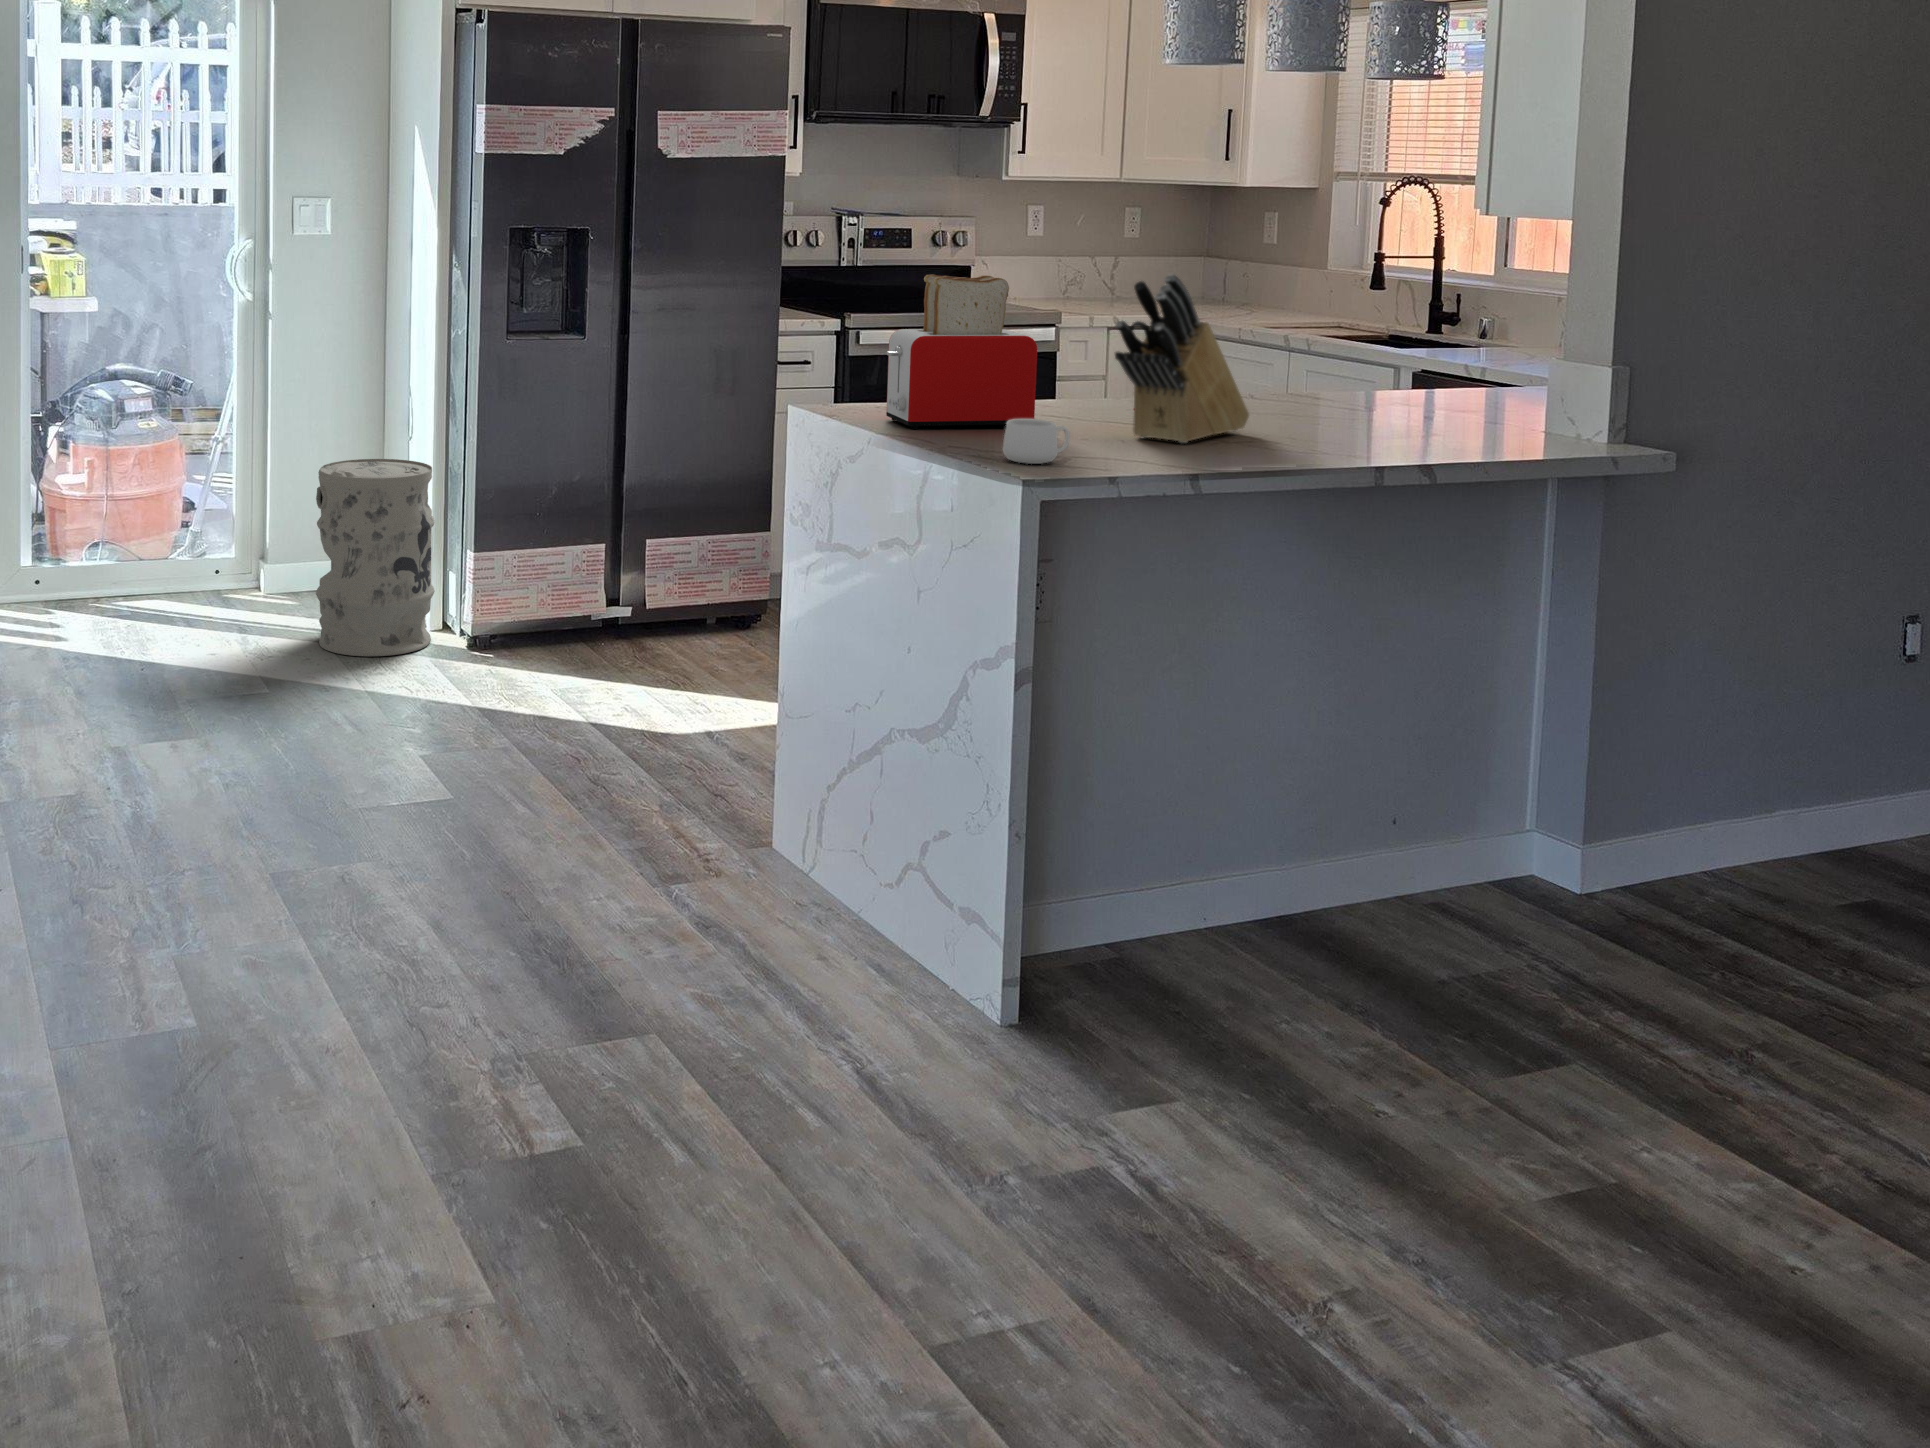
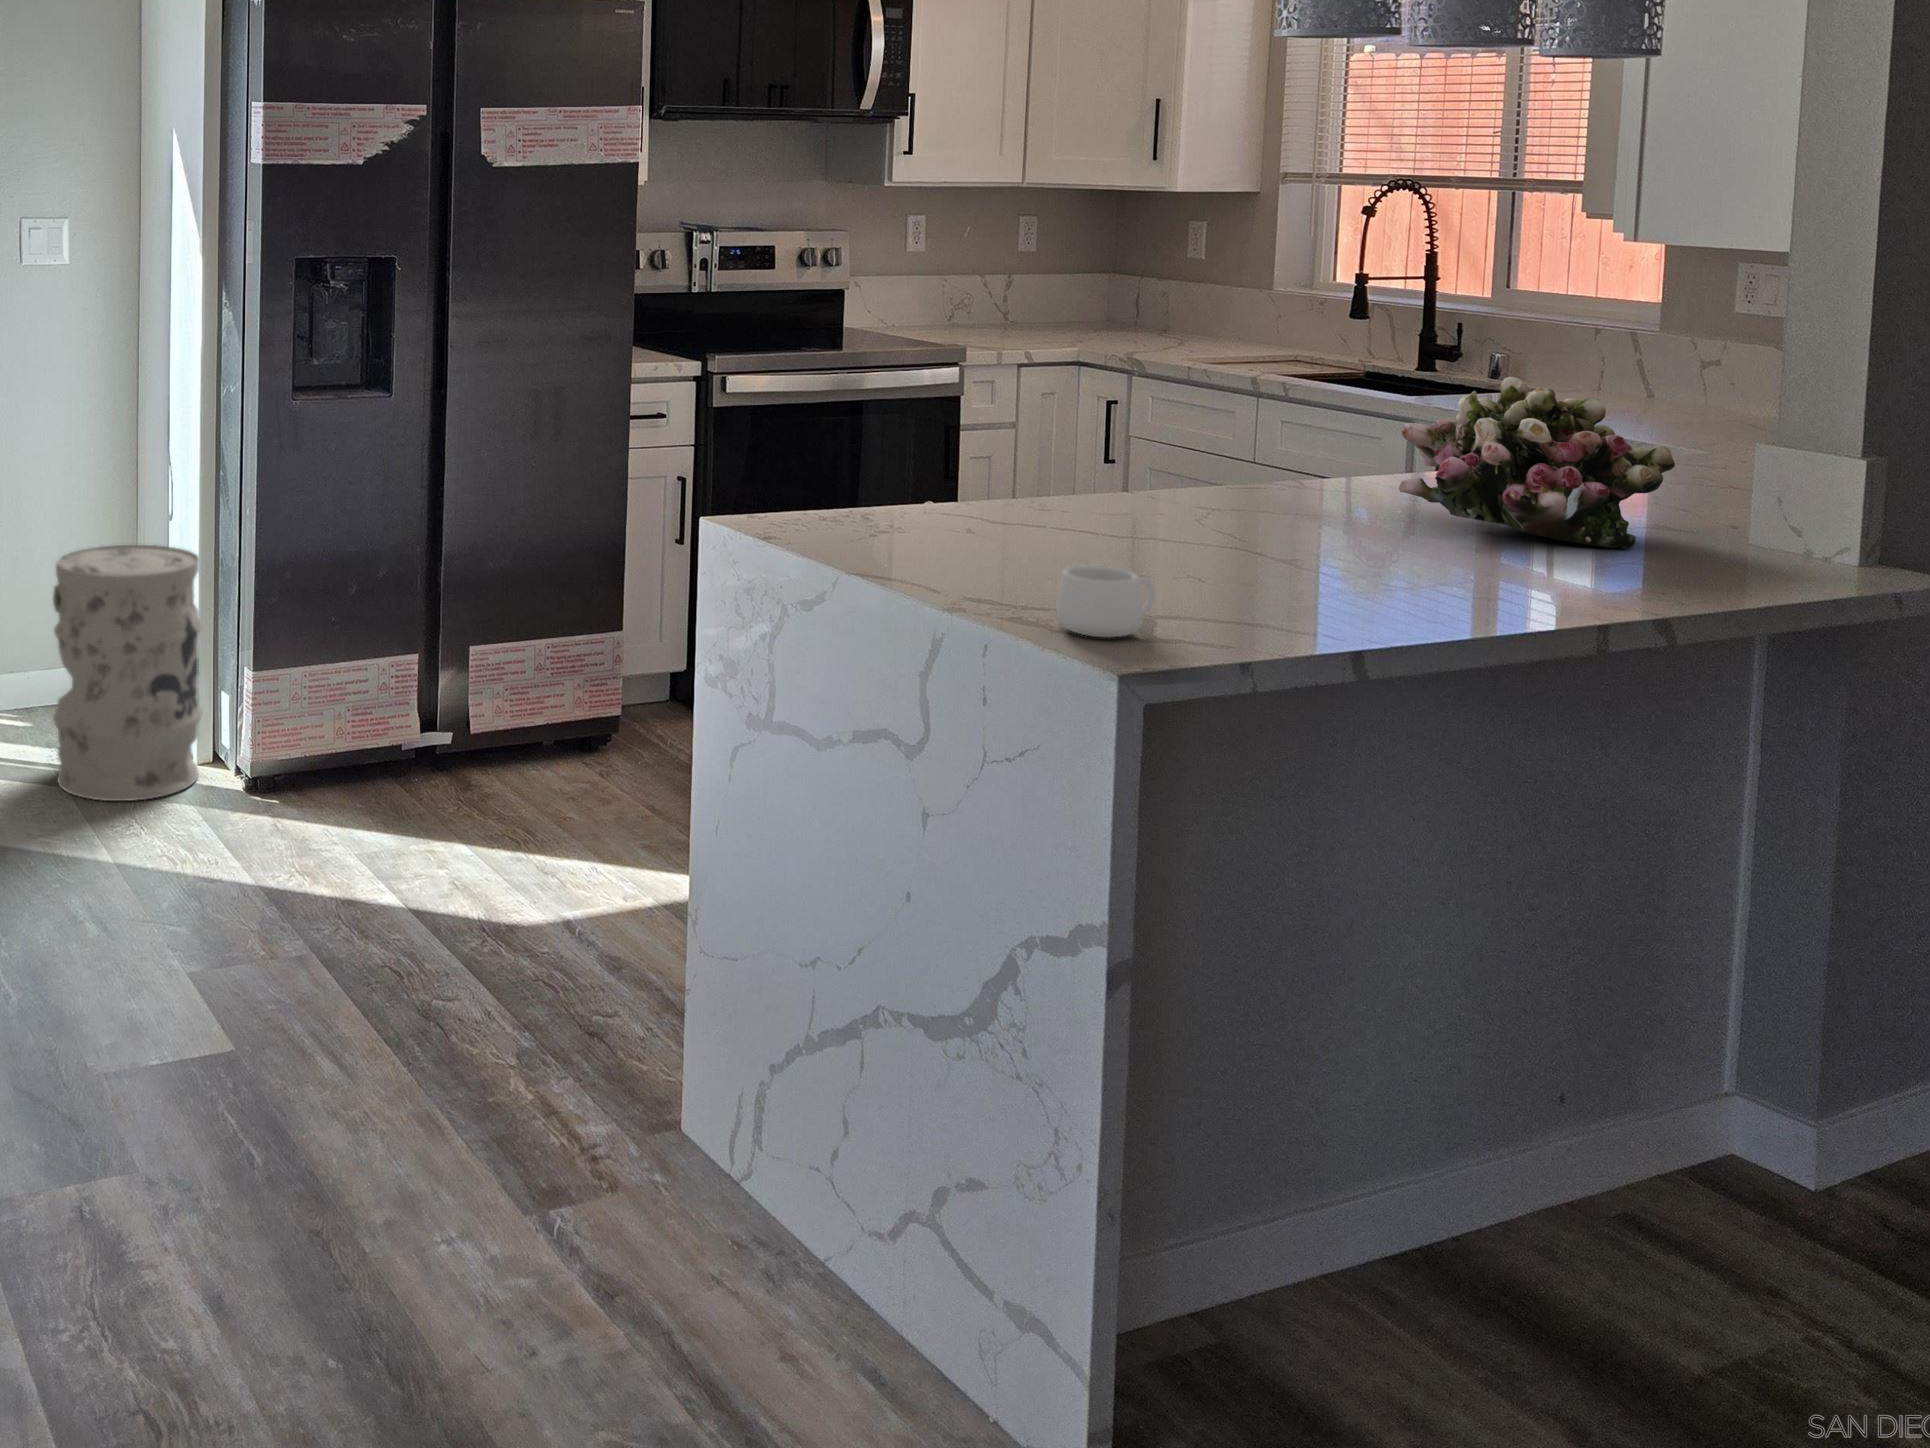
knife block: present [1115,274,1249,443] -> none [1191,341,1361,585]
toaster: present [886,275,1037,429] -> none [844,339,1063,563]
flower arrangement: none [1295,311,1487,430] -> present [1399,377,1675,548]

